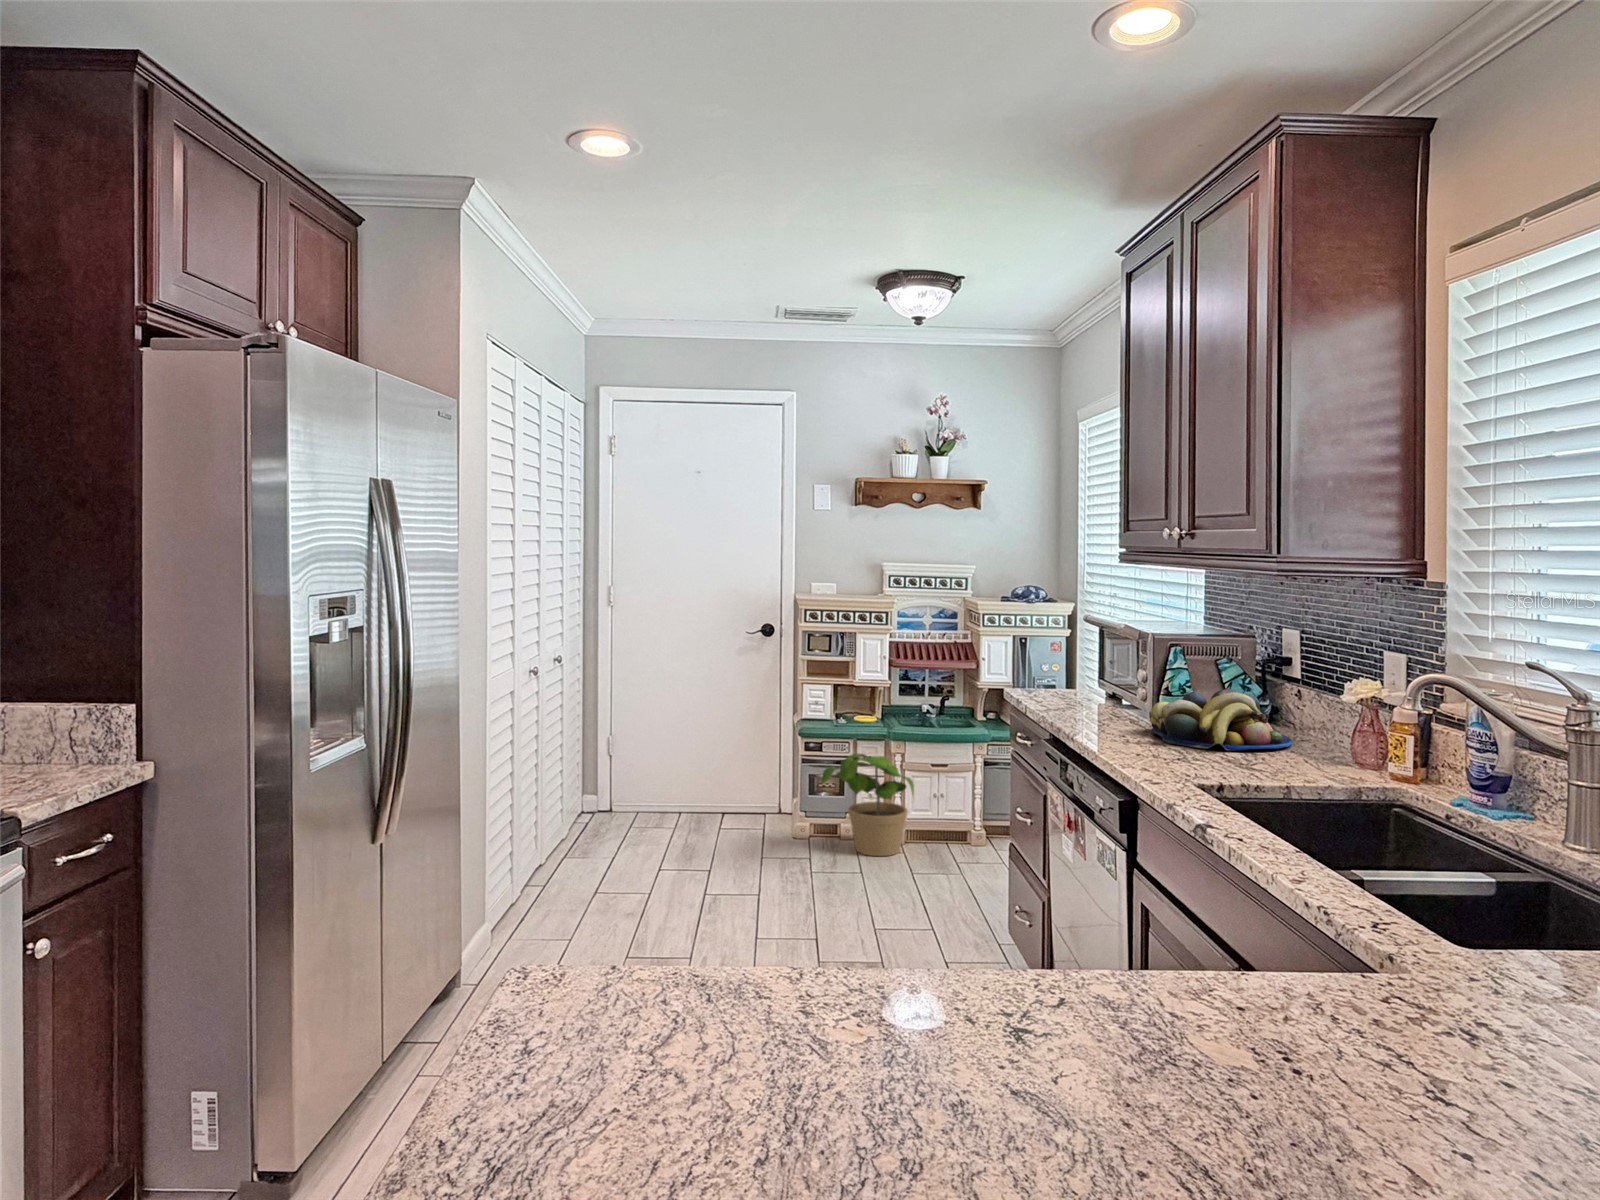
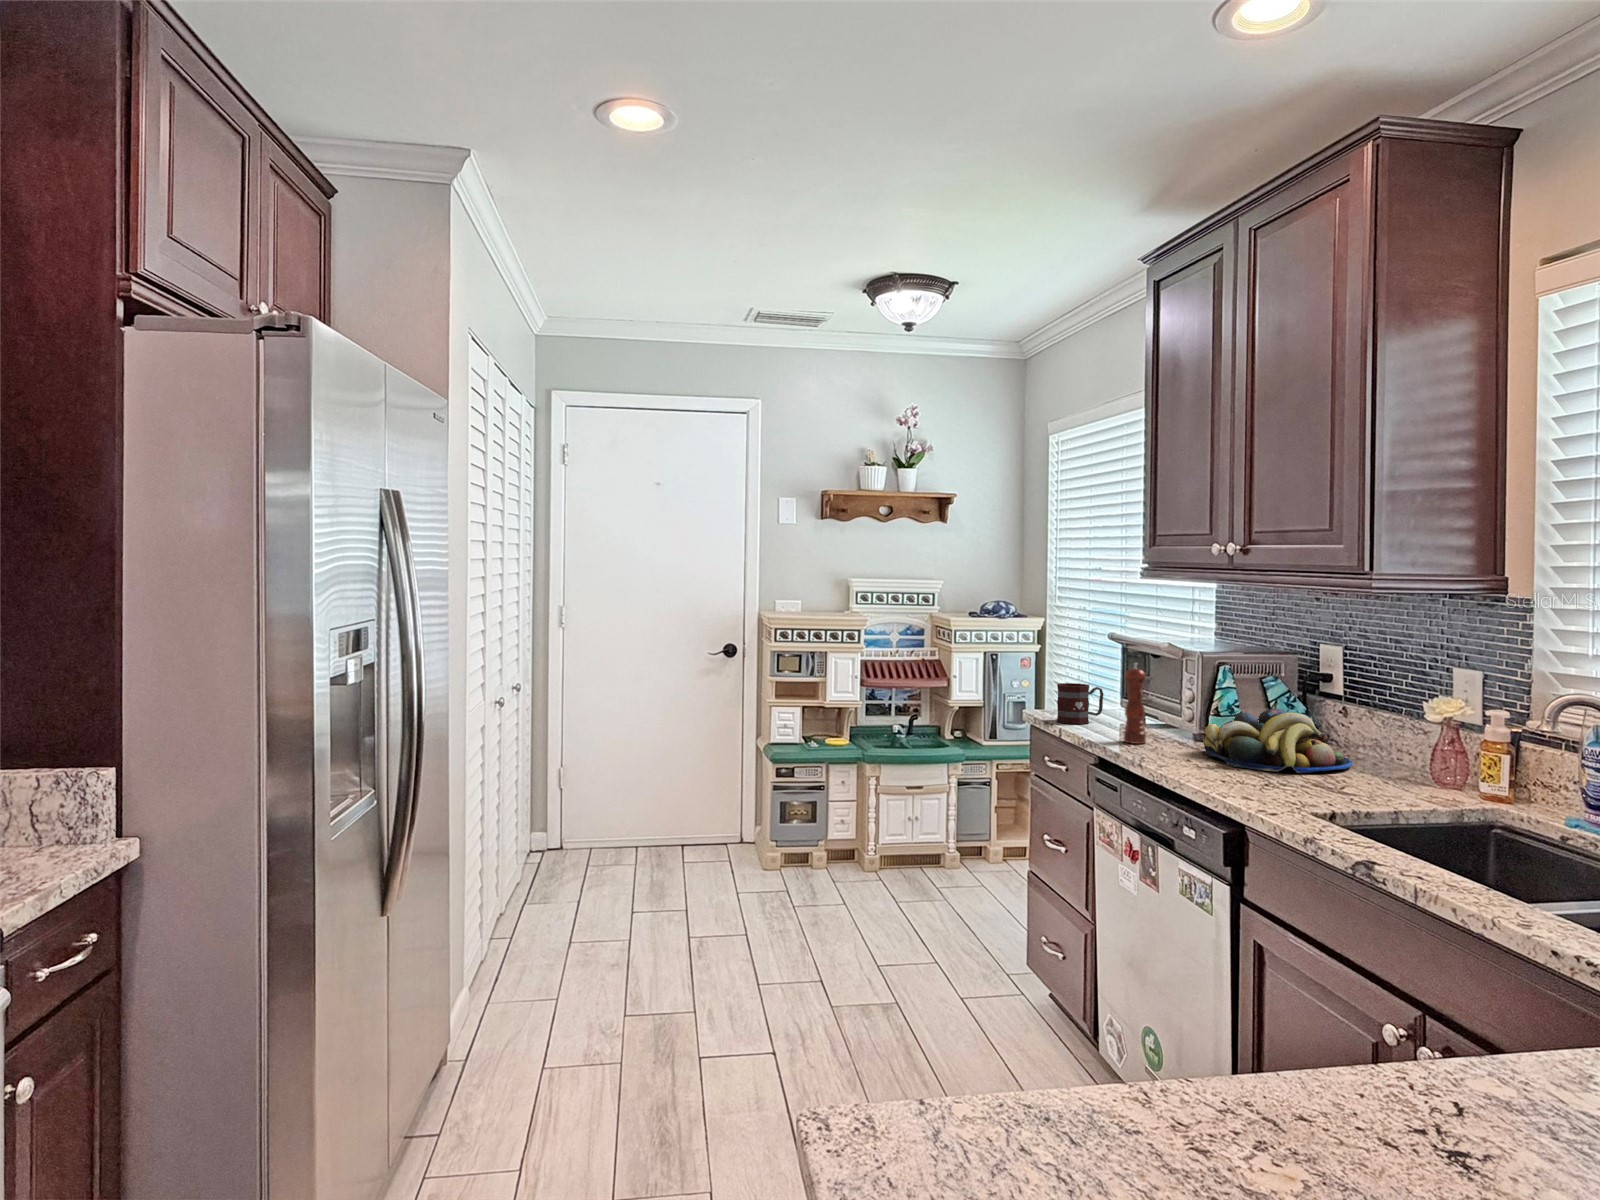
pepper mill: none [1082,642,1104,721] -> present [1124,663,1146,744]
mug: none [1035,663,1082,703] -> present [1057,683,1103,724]
potted plant: present [821,753,914,856] -> none [797,780,896,887]

